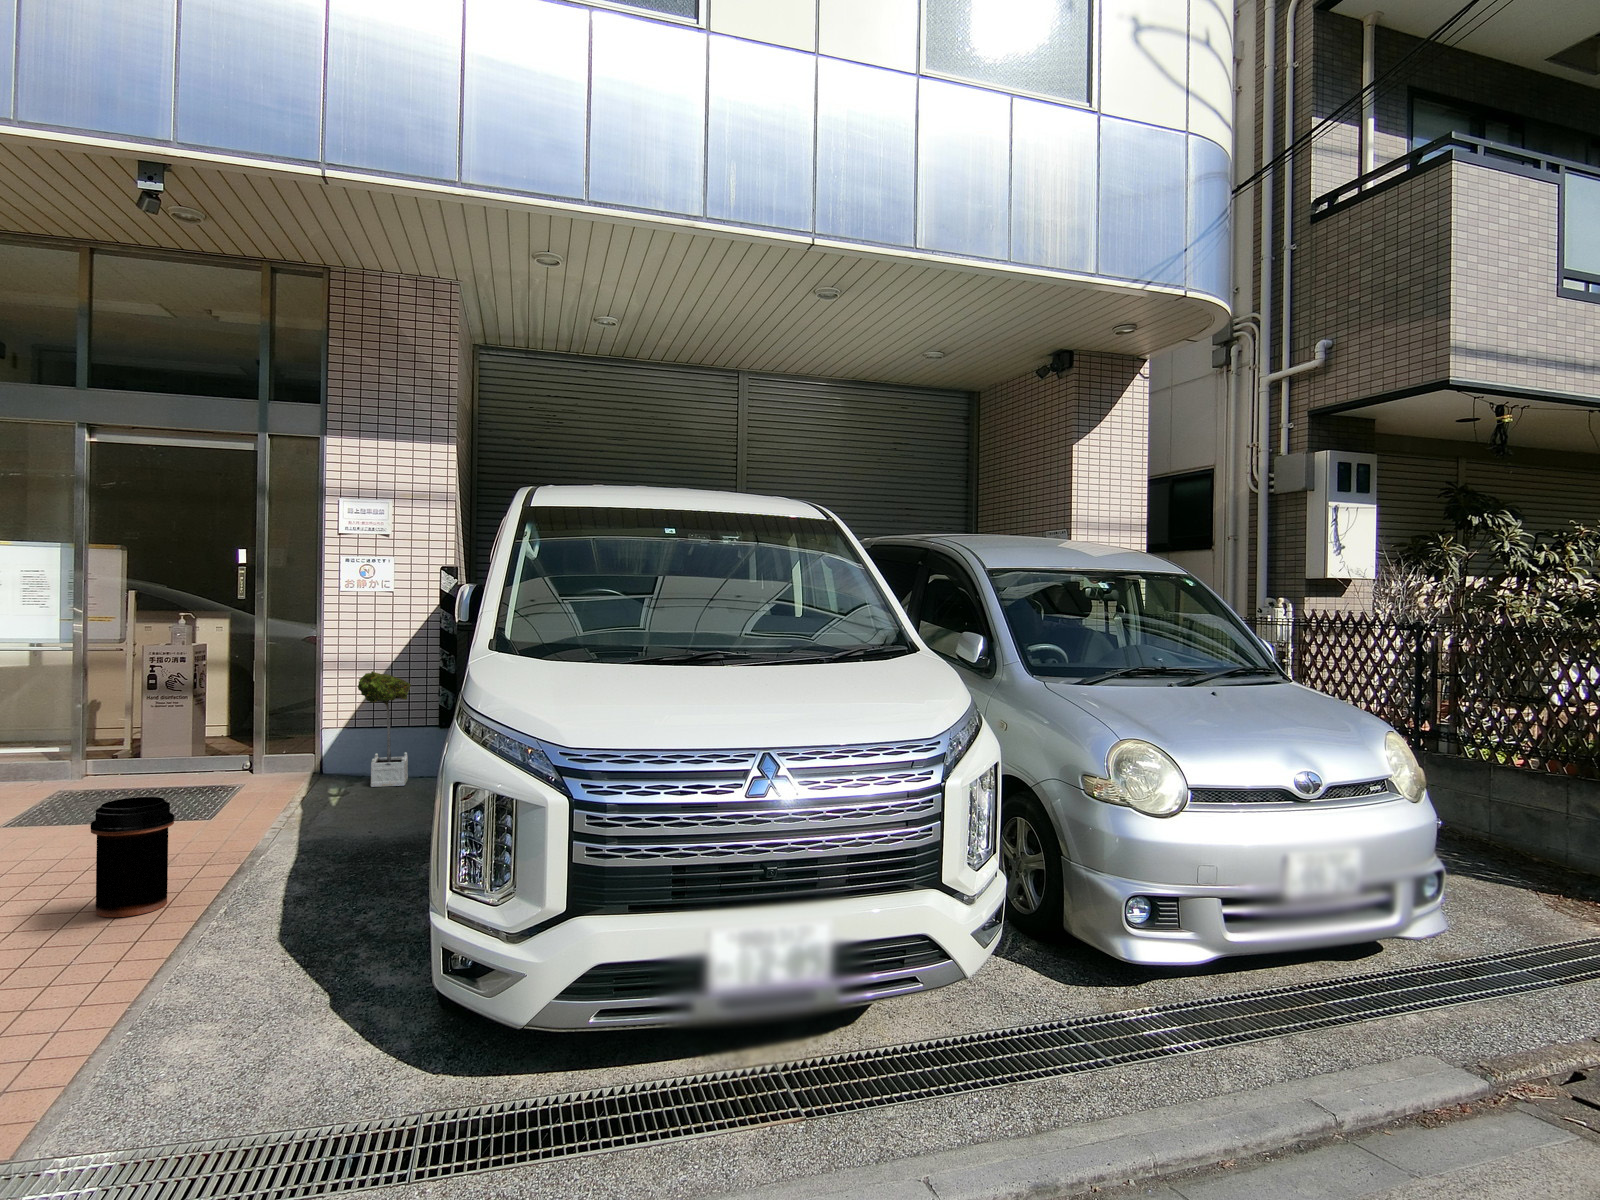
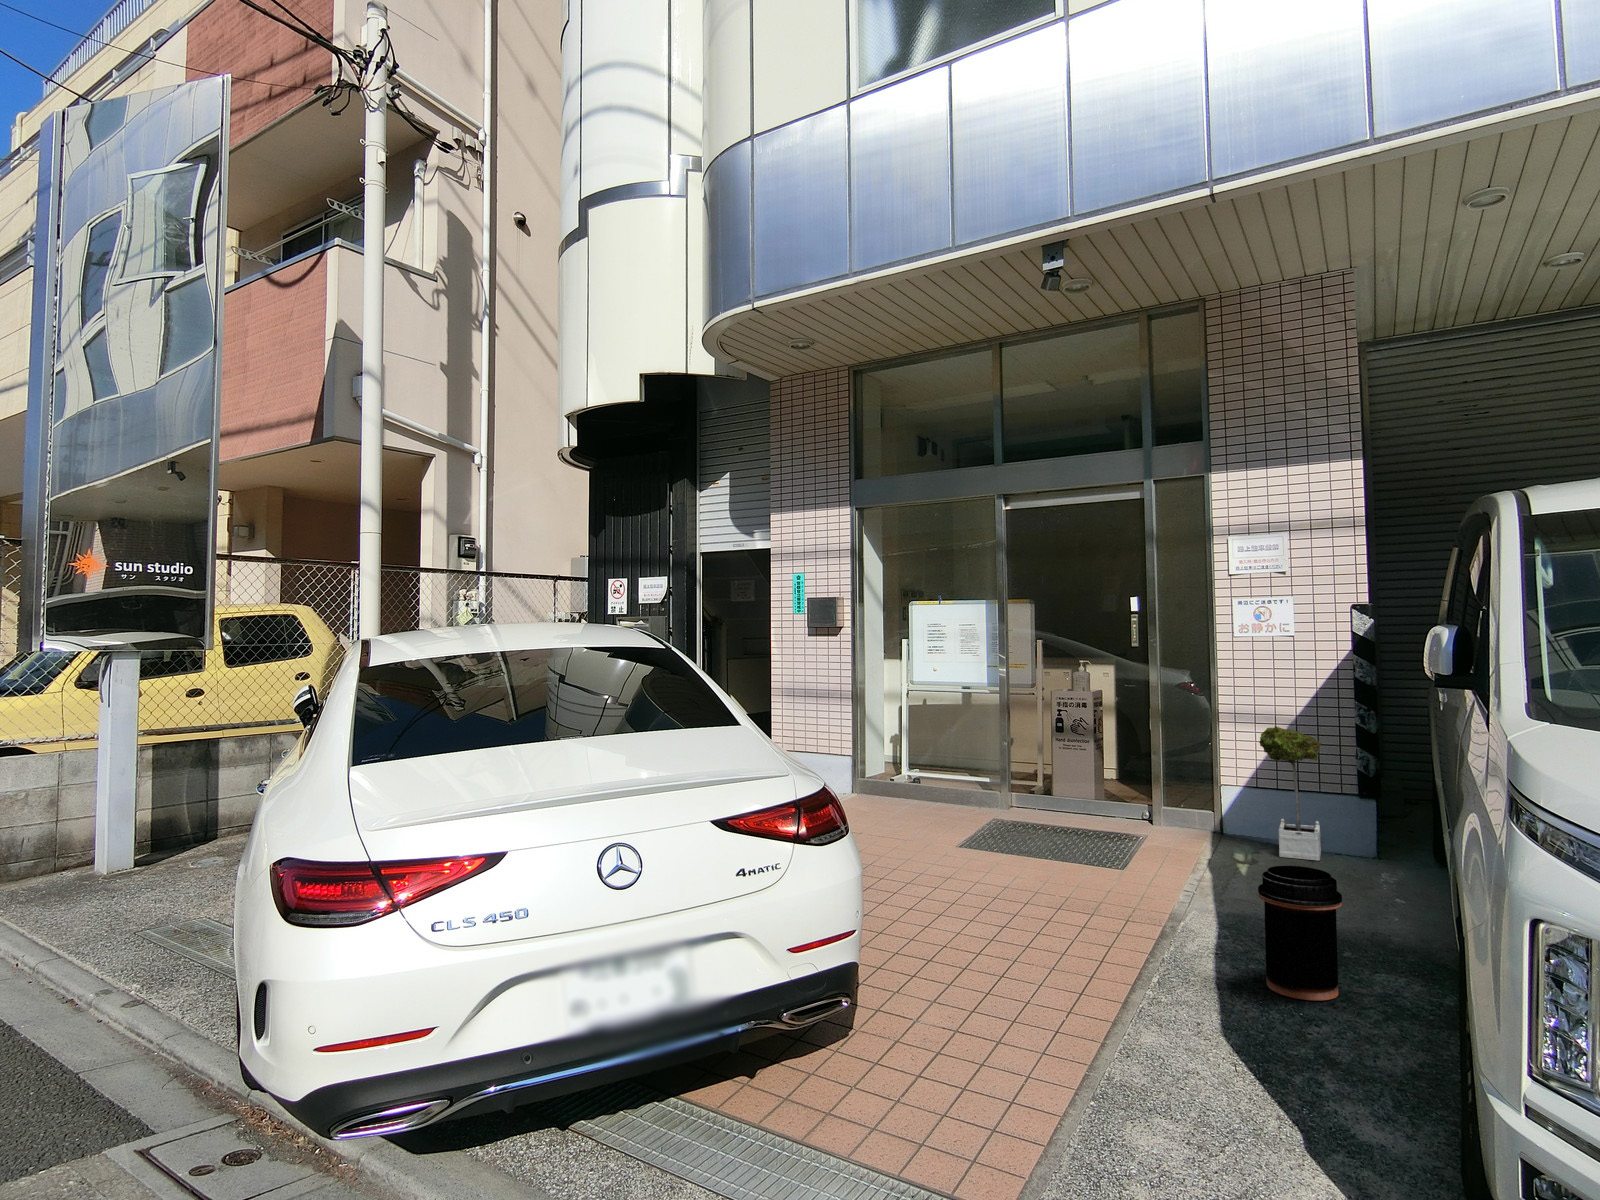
trash can: present [91,797,174,917] -> present [1258,866,1342,1001]

